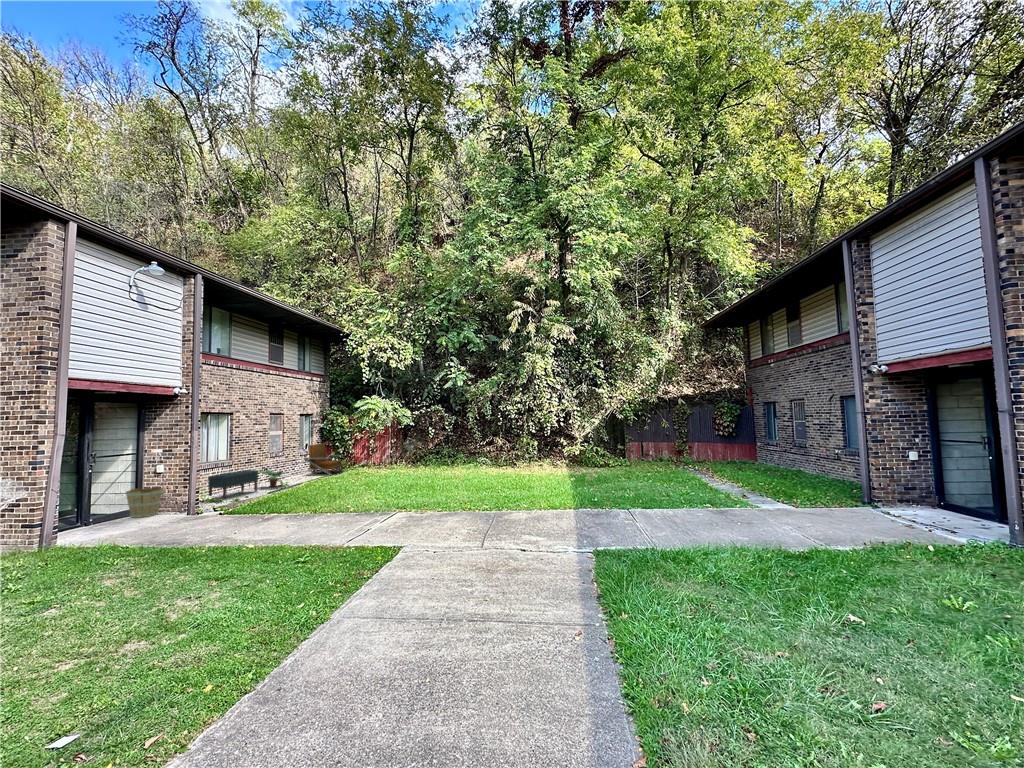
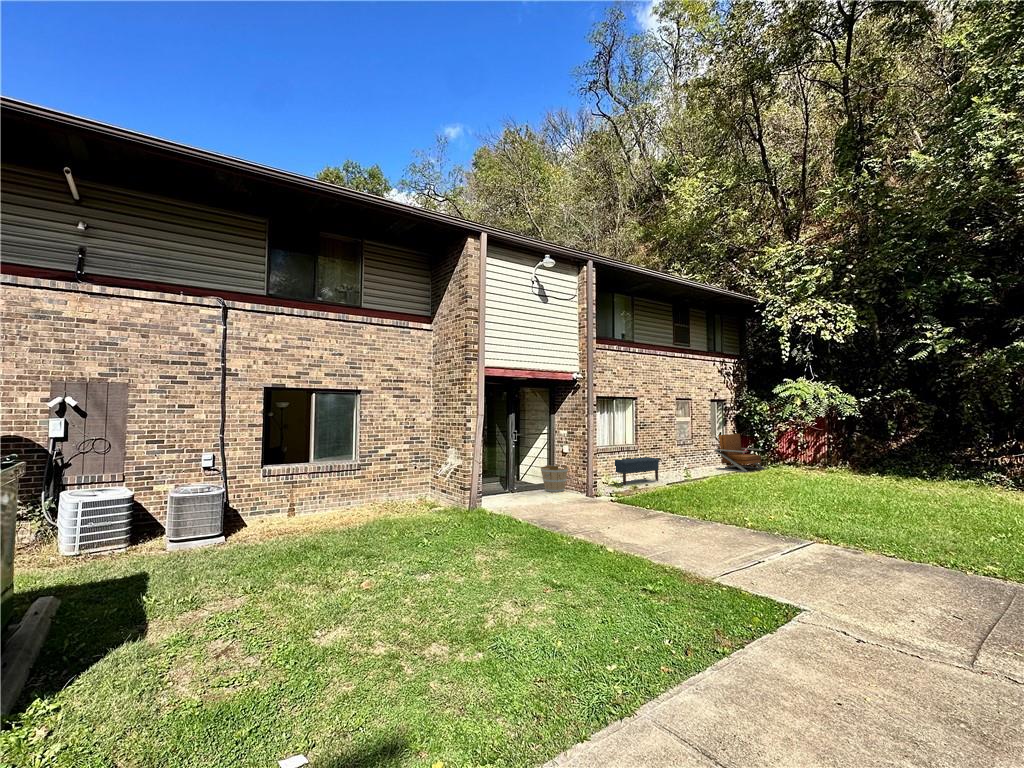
potted plant: present [259,468,284,487] -> none [662,456,694,478]

